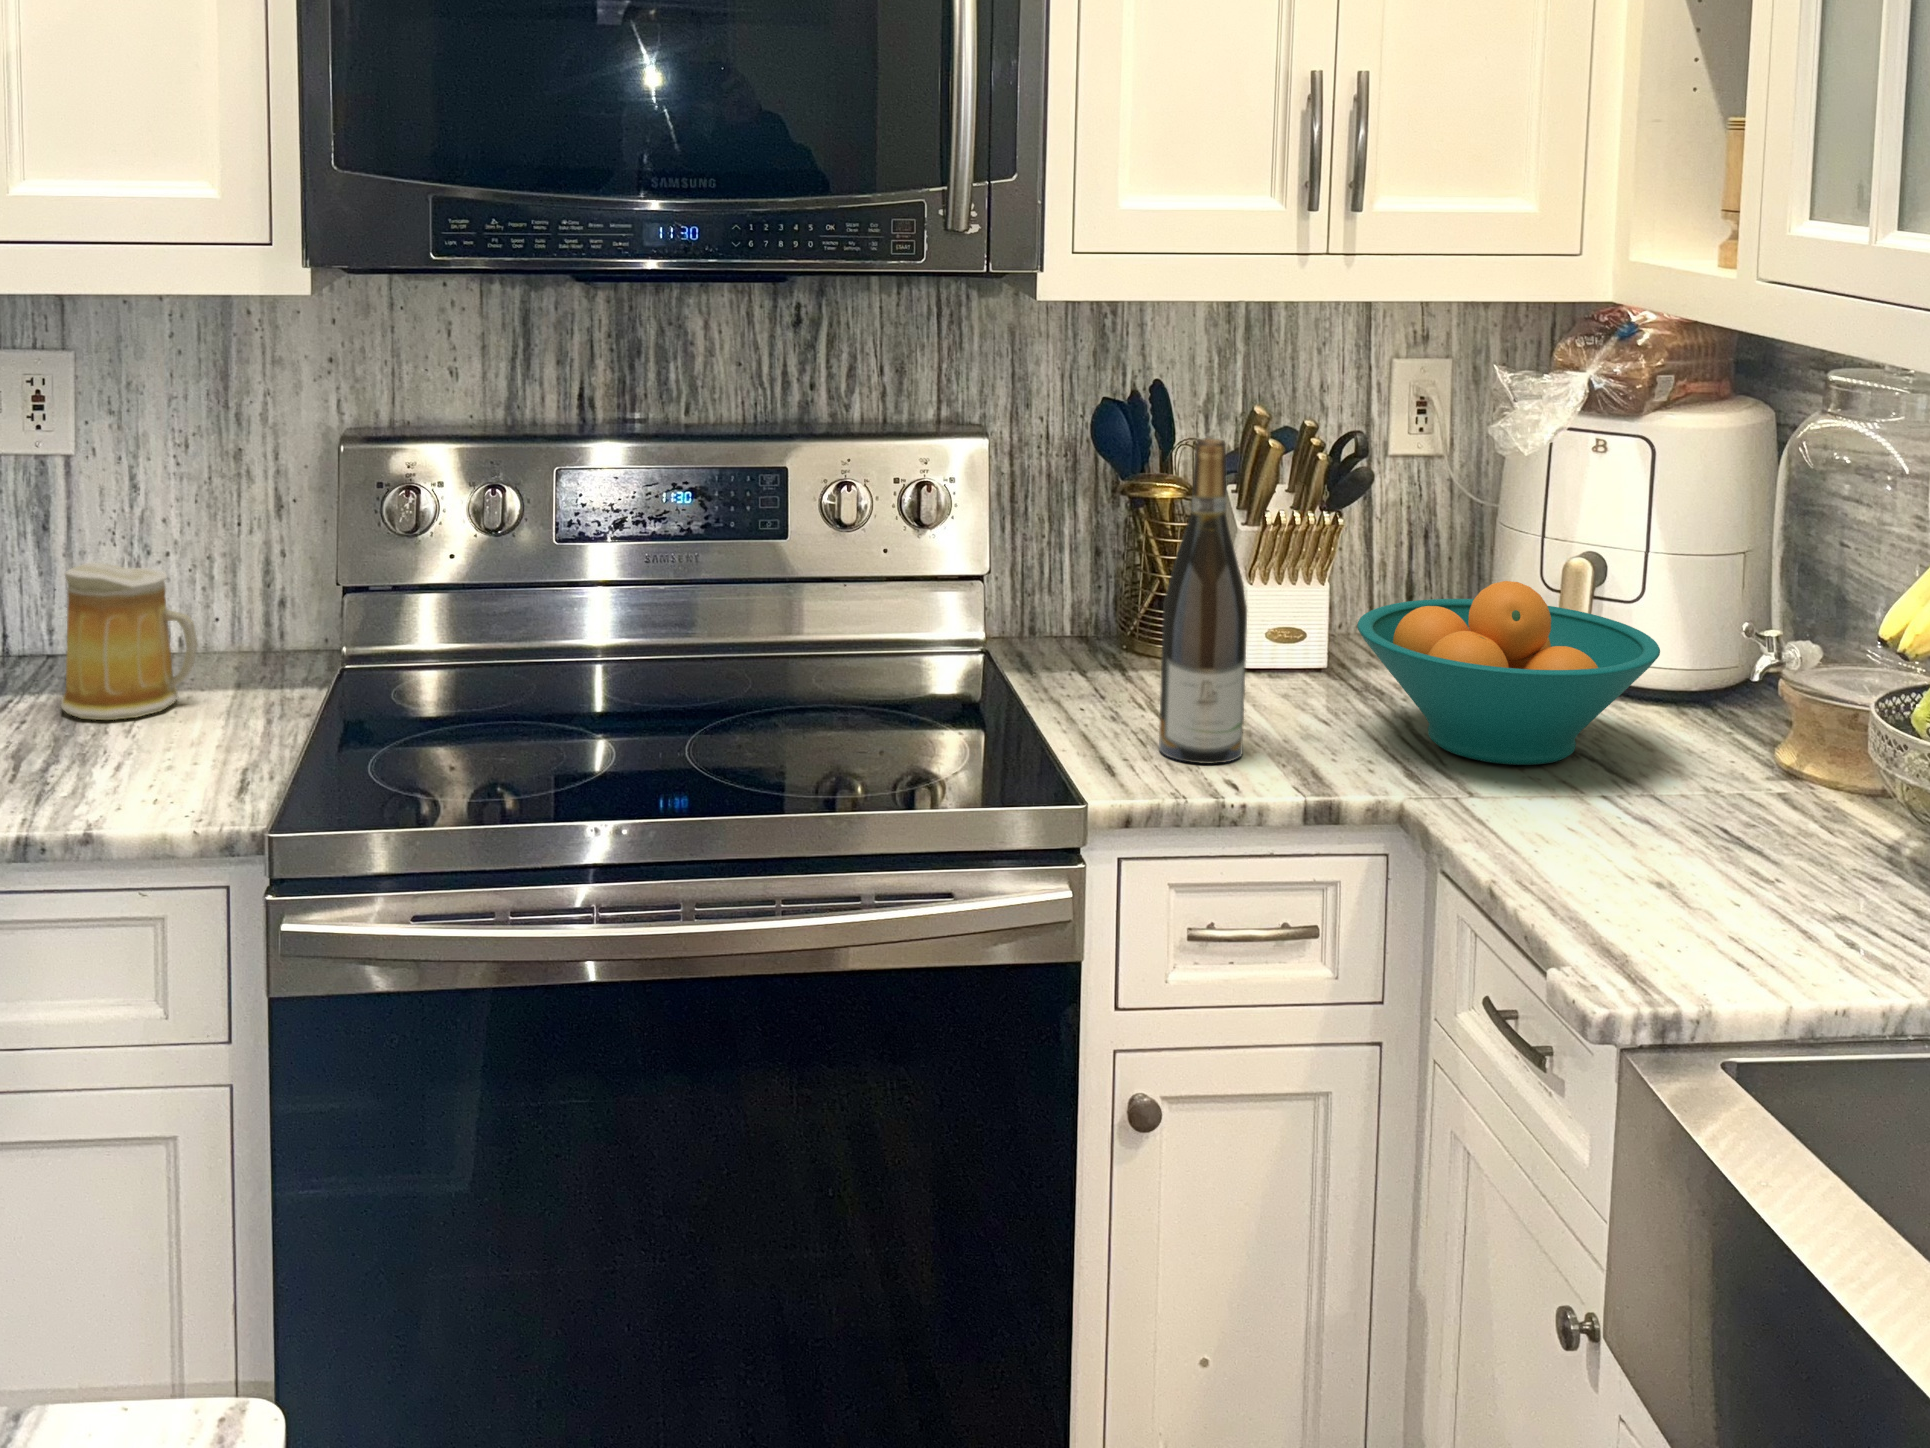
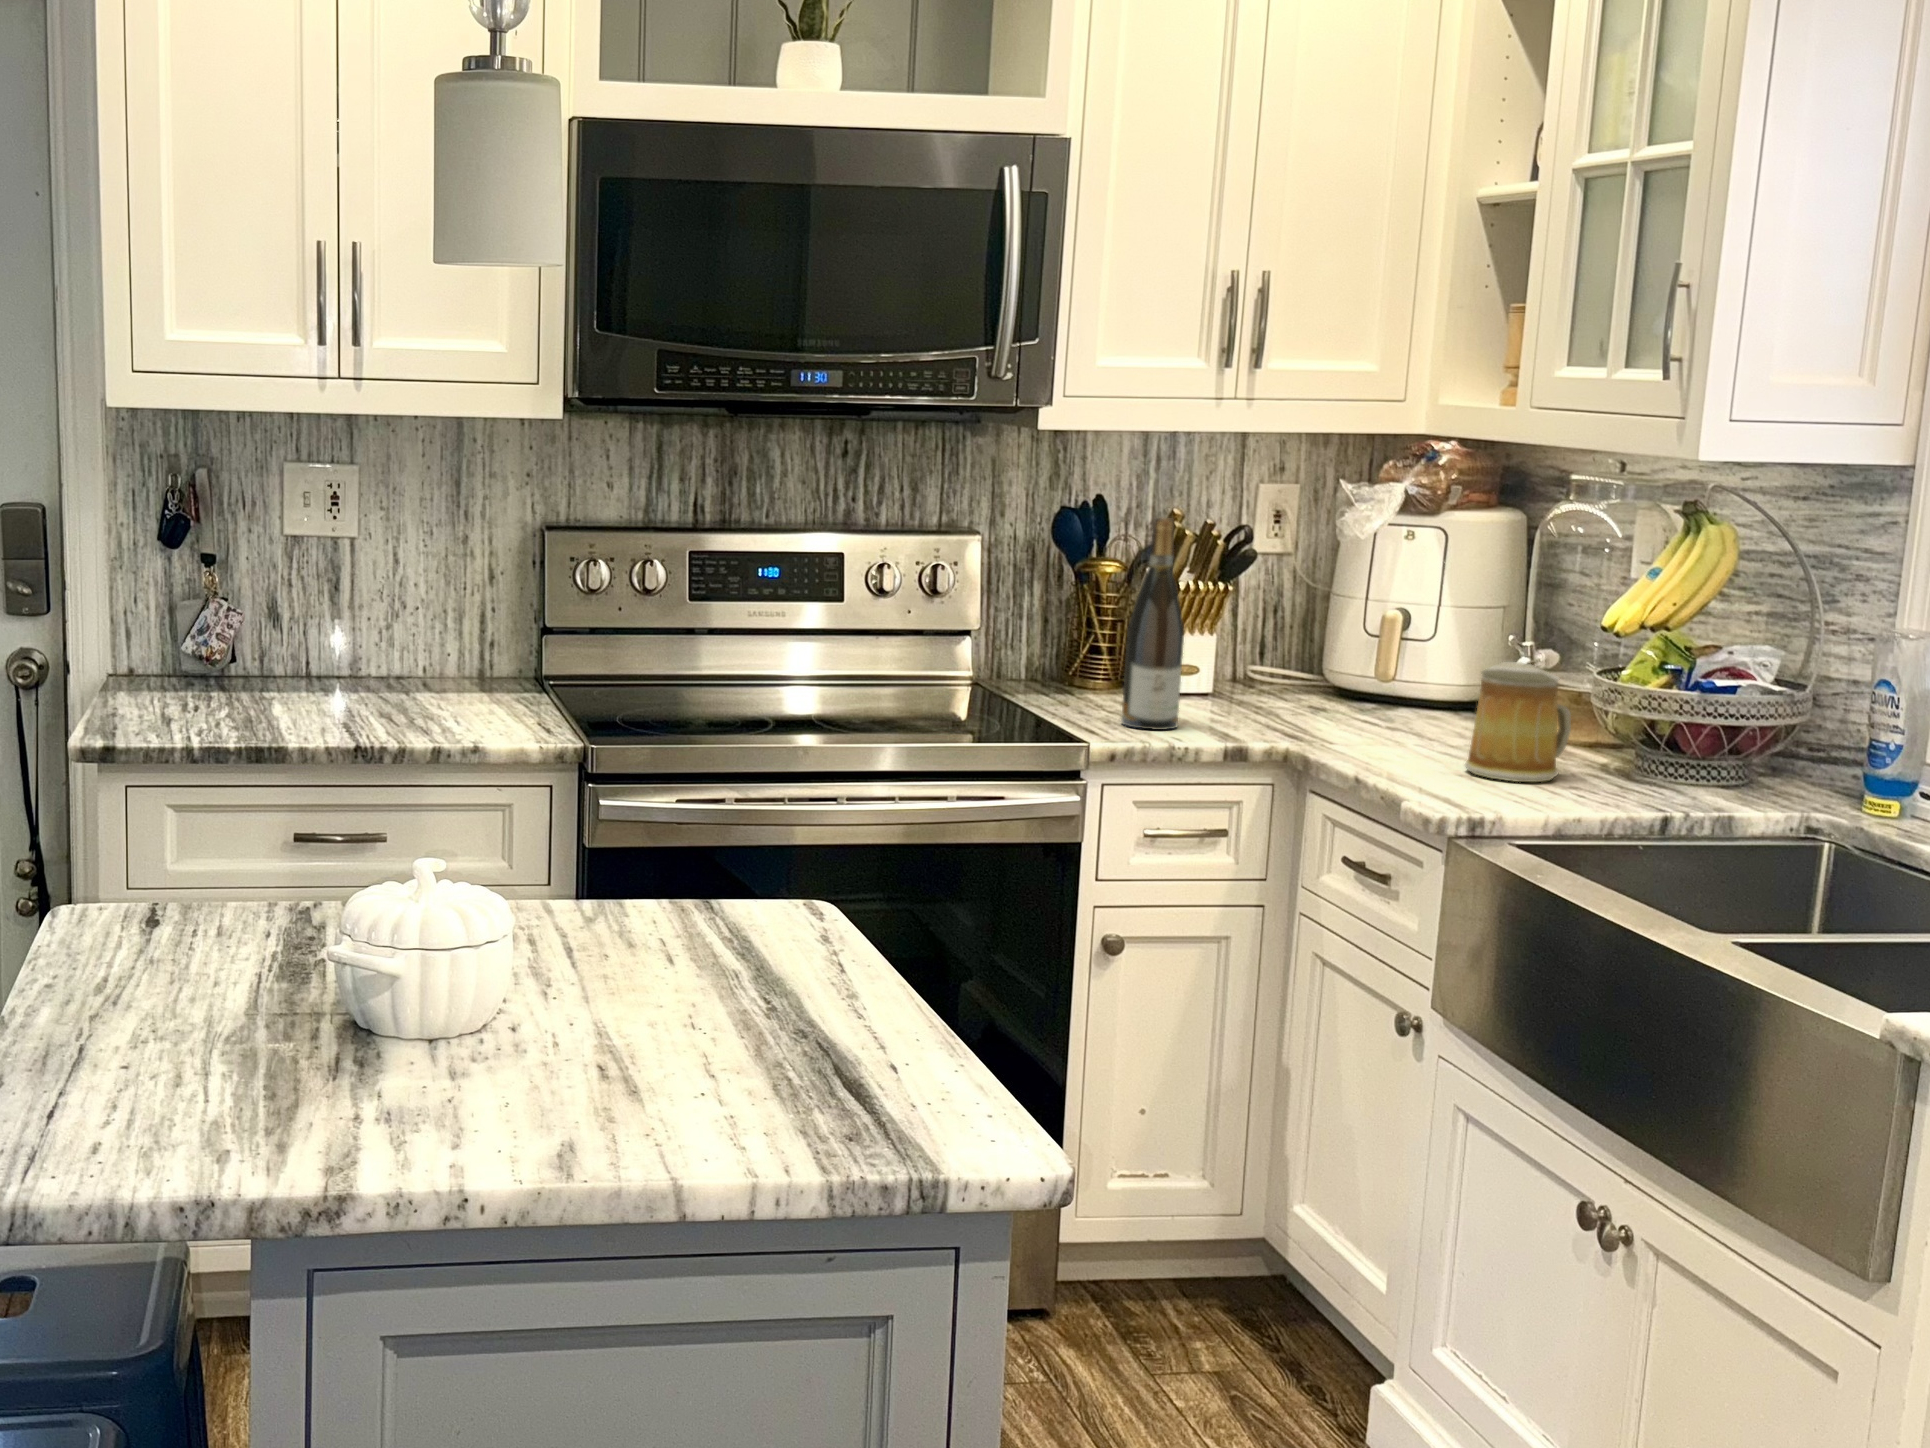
mug: present [61,562,198,720] -> present [1465,662,1571,782]
fruit bowl: present [1357,581,1660,765] -> none [1251,615,1454,732]

